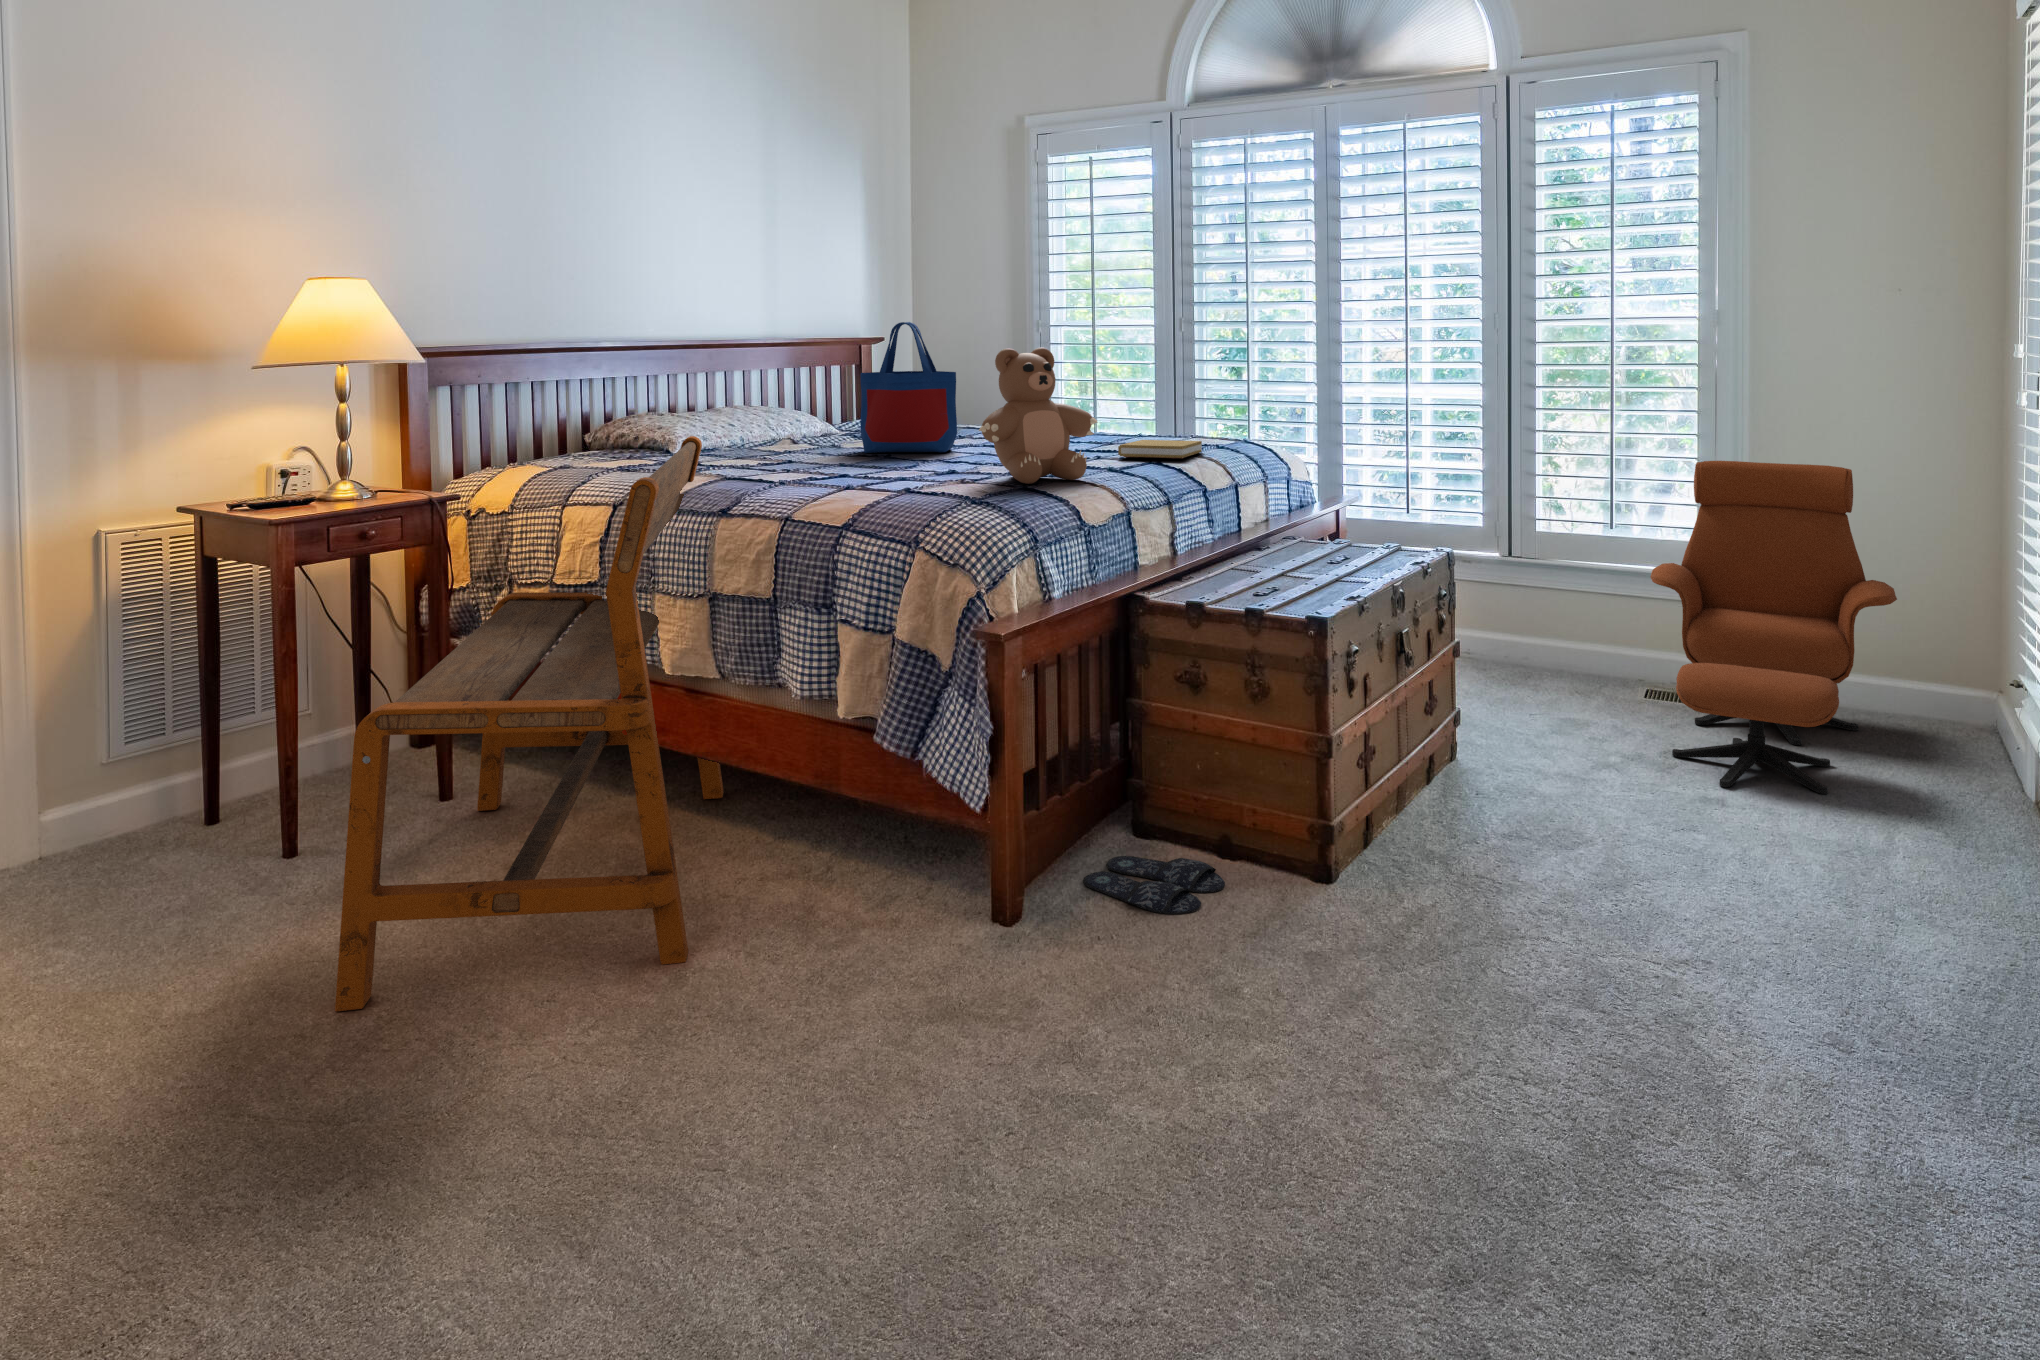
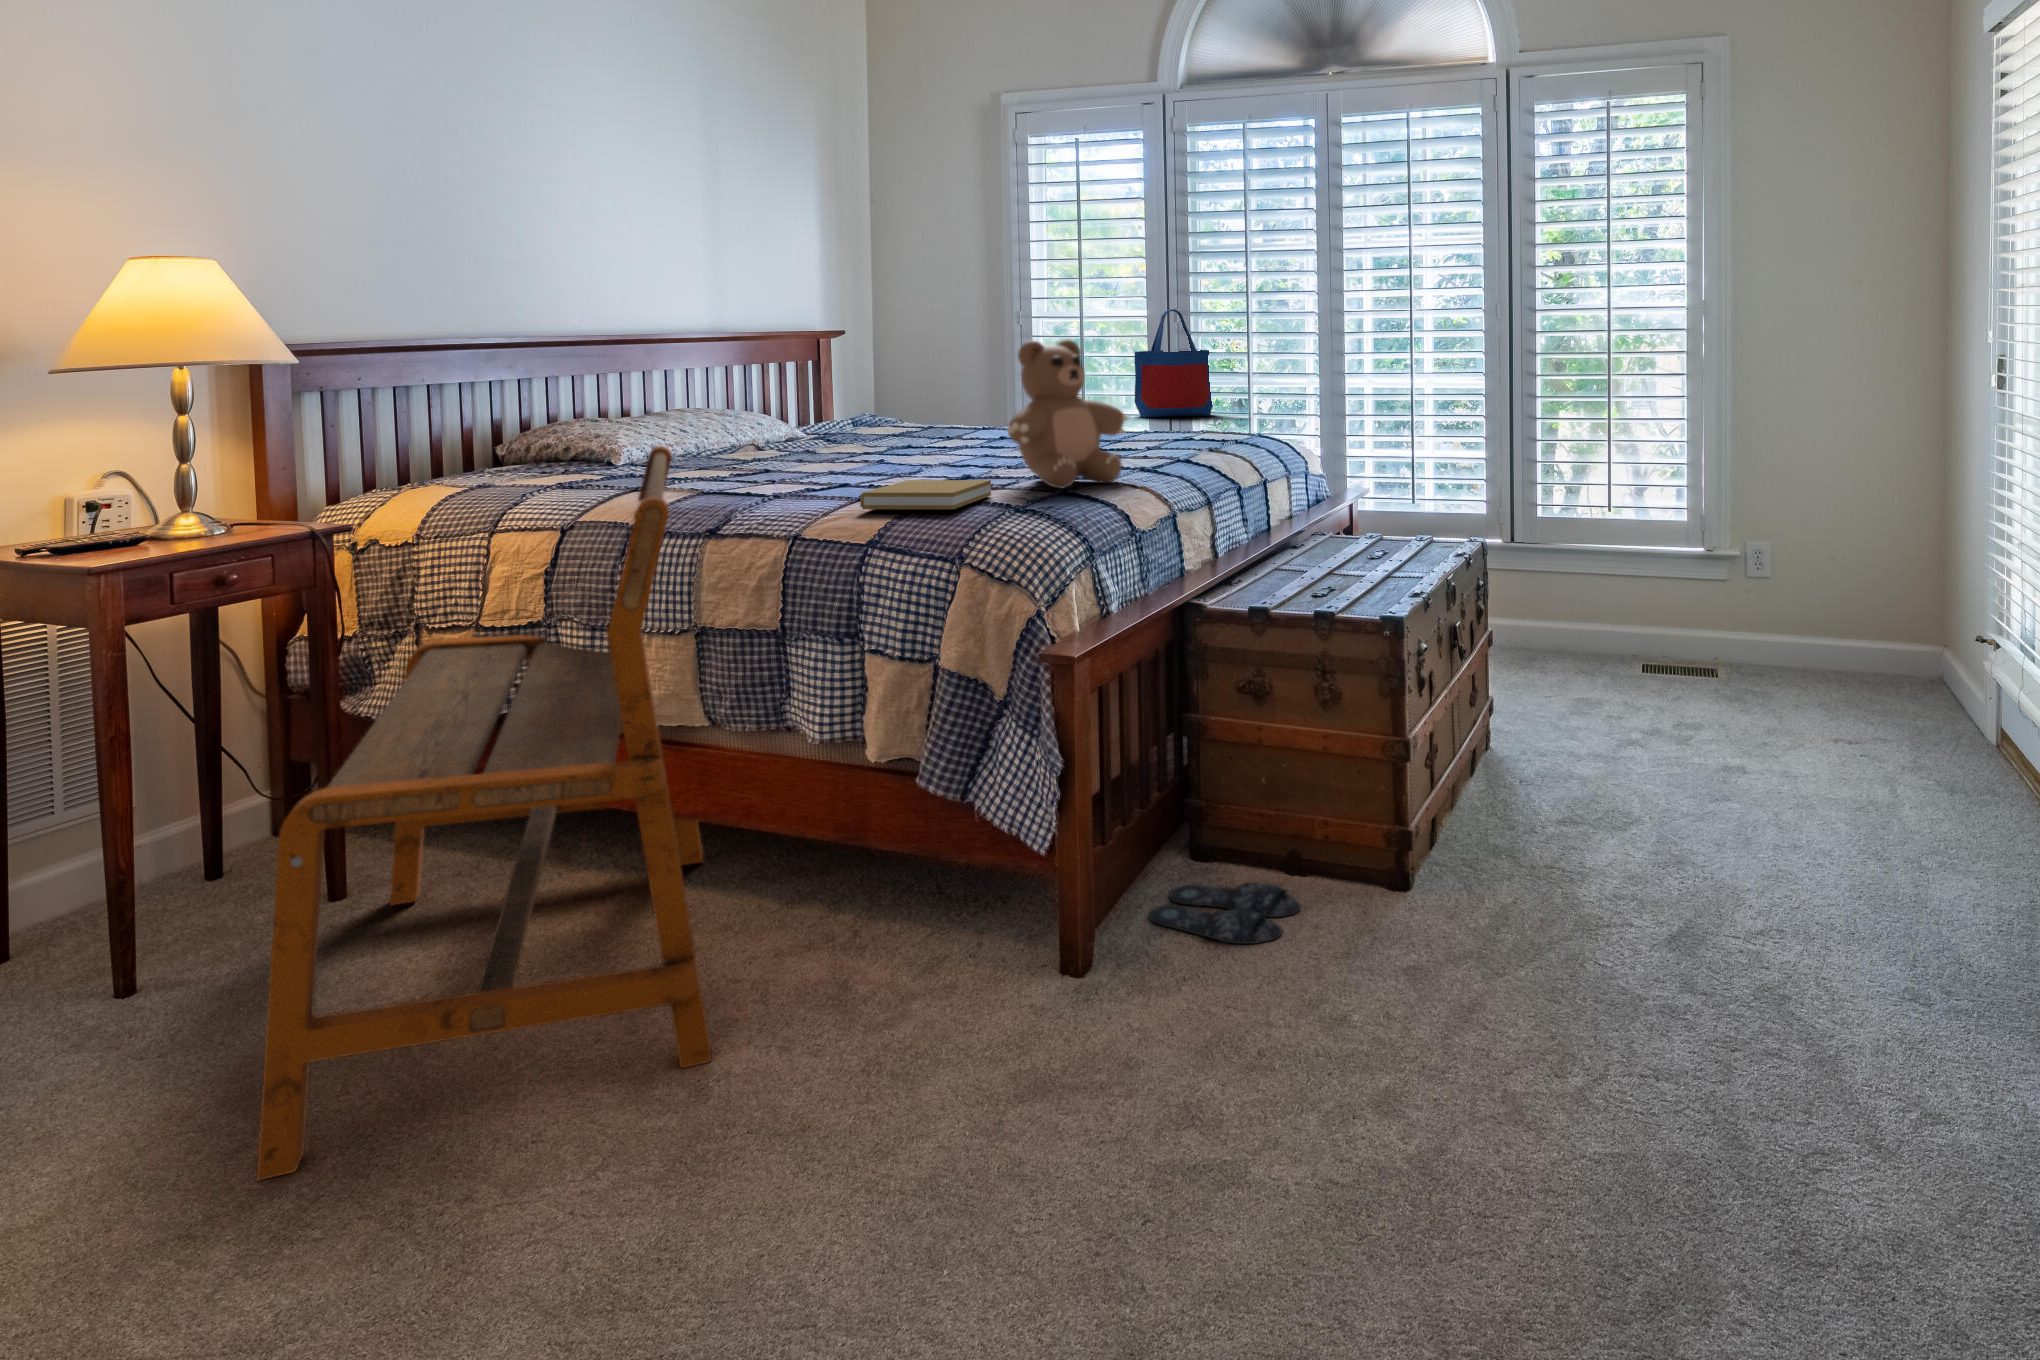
tote bag: present [860,322,957,453] -> present [1135,309,1213,418]
book: present [1118,440,1202,458] -> present [860,480,991,510]
lounge chair: present [1650,461,1897,794] -> none [1653,443,1878,761]

